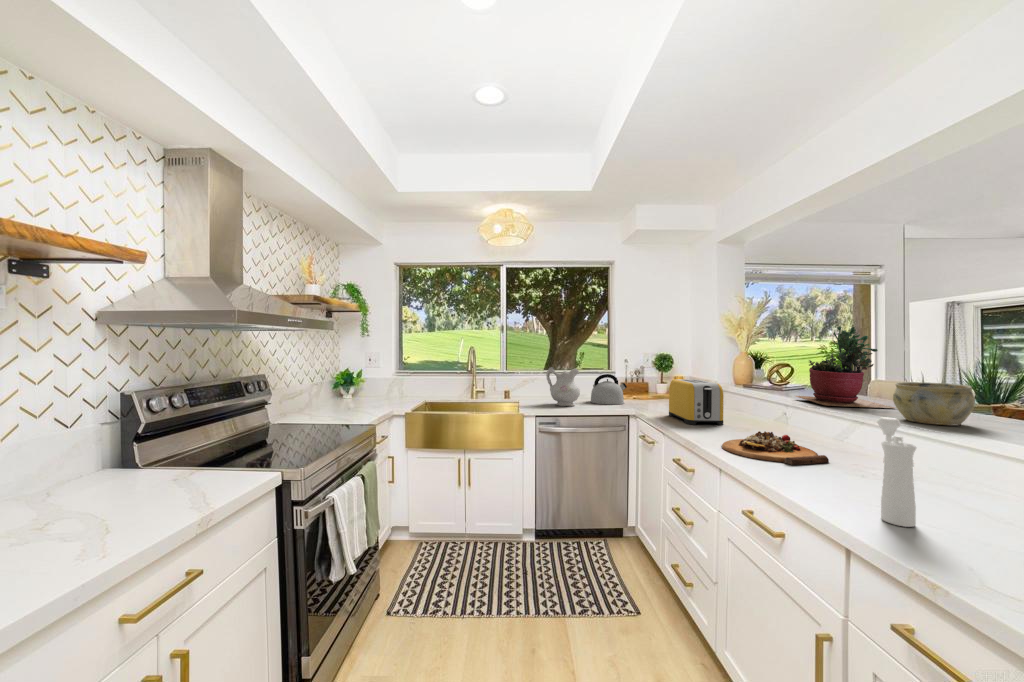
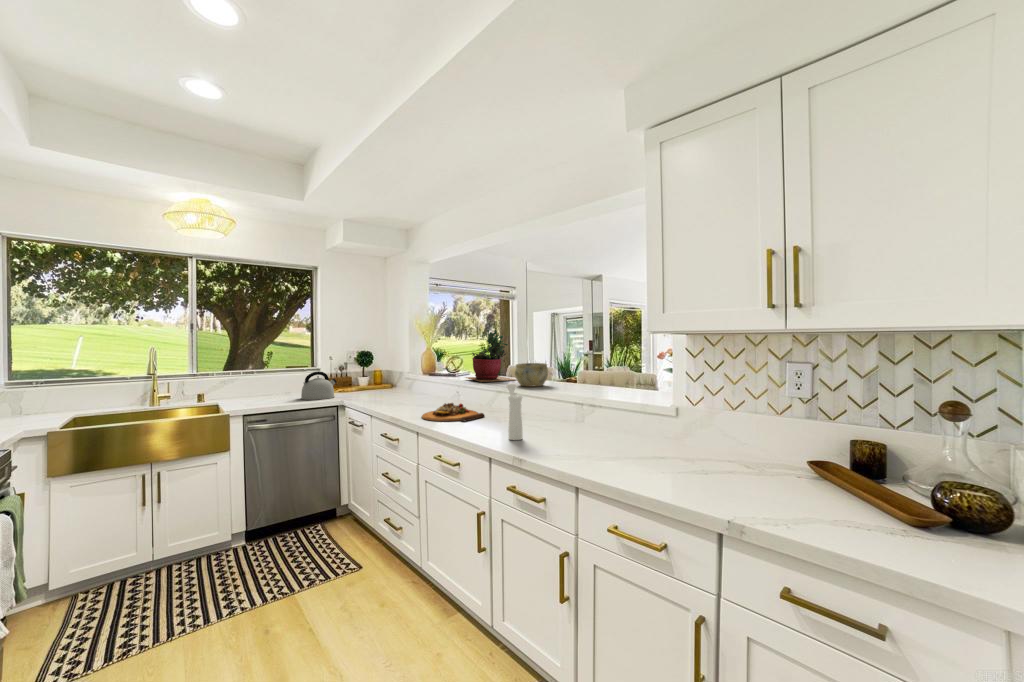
ceramic pitcher: present [546,367,580,406] -> none [254,368,292,406]
toaster: present [669,379,723,425] -> none [377,371,419,406]

